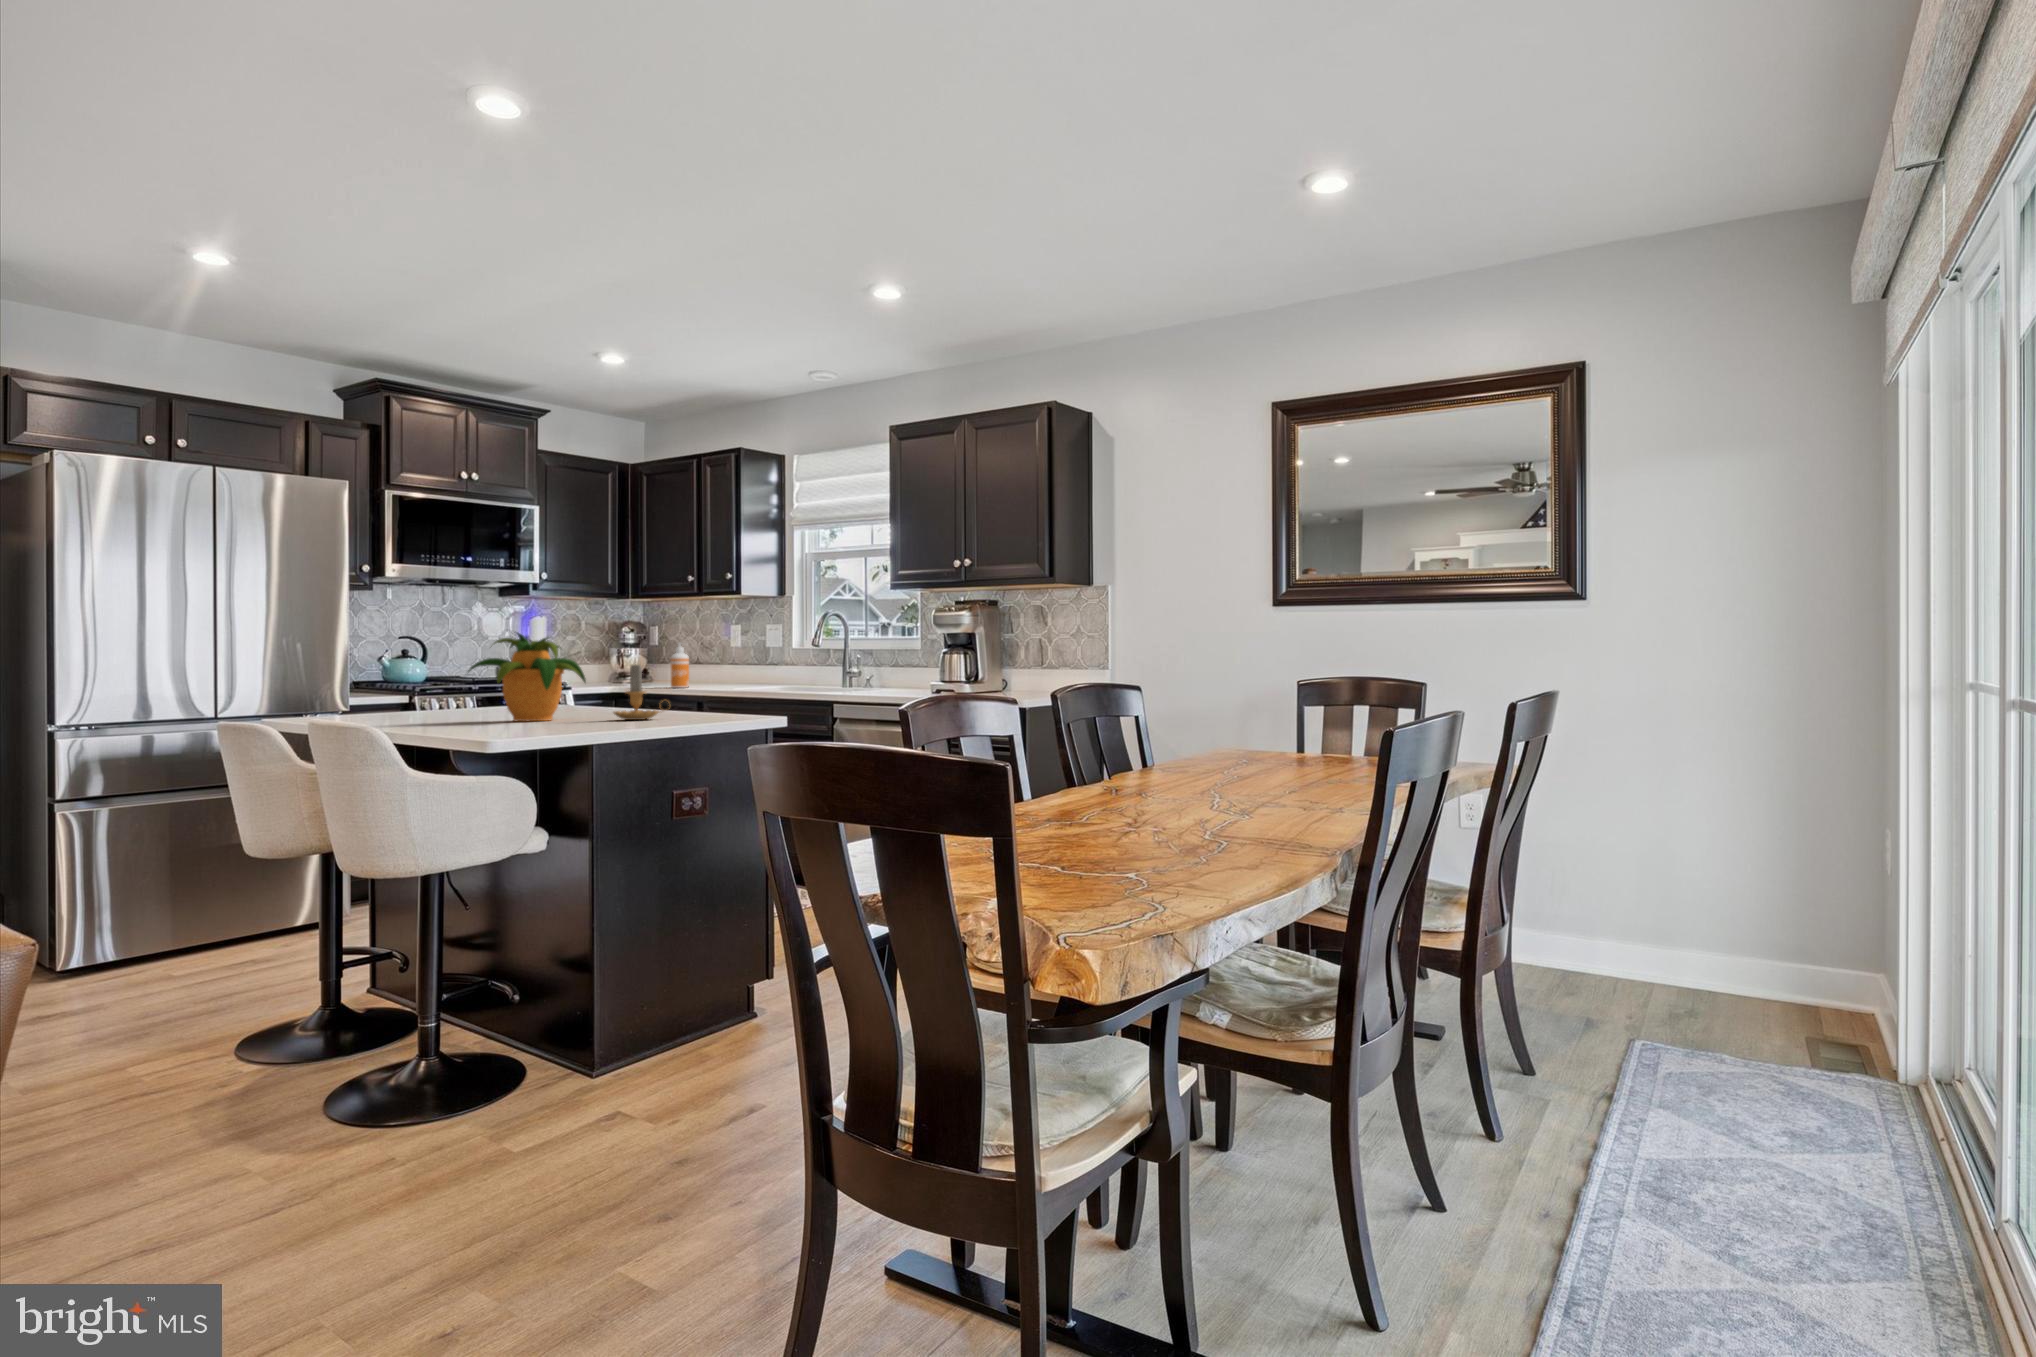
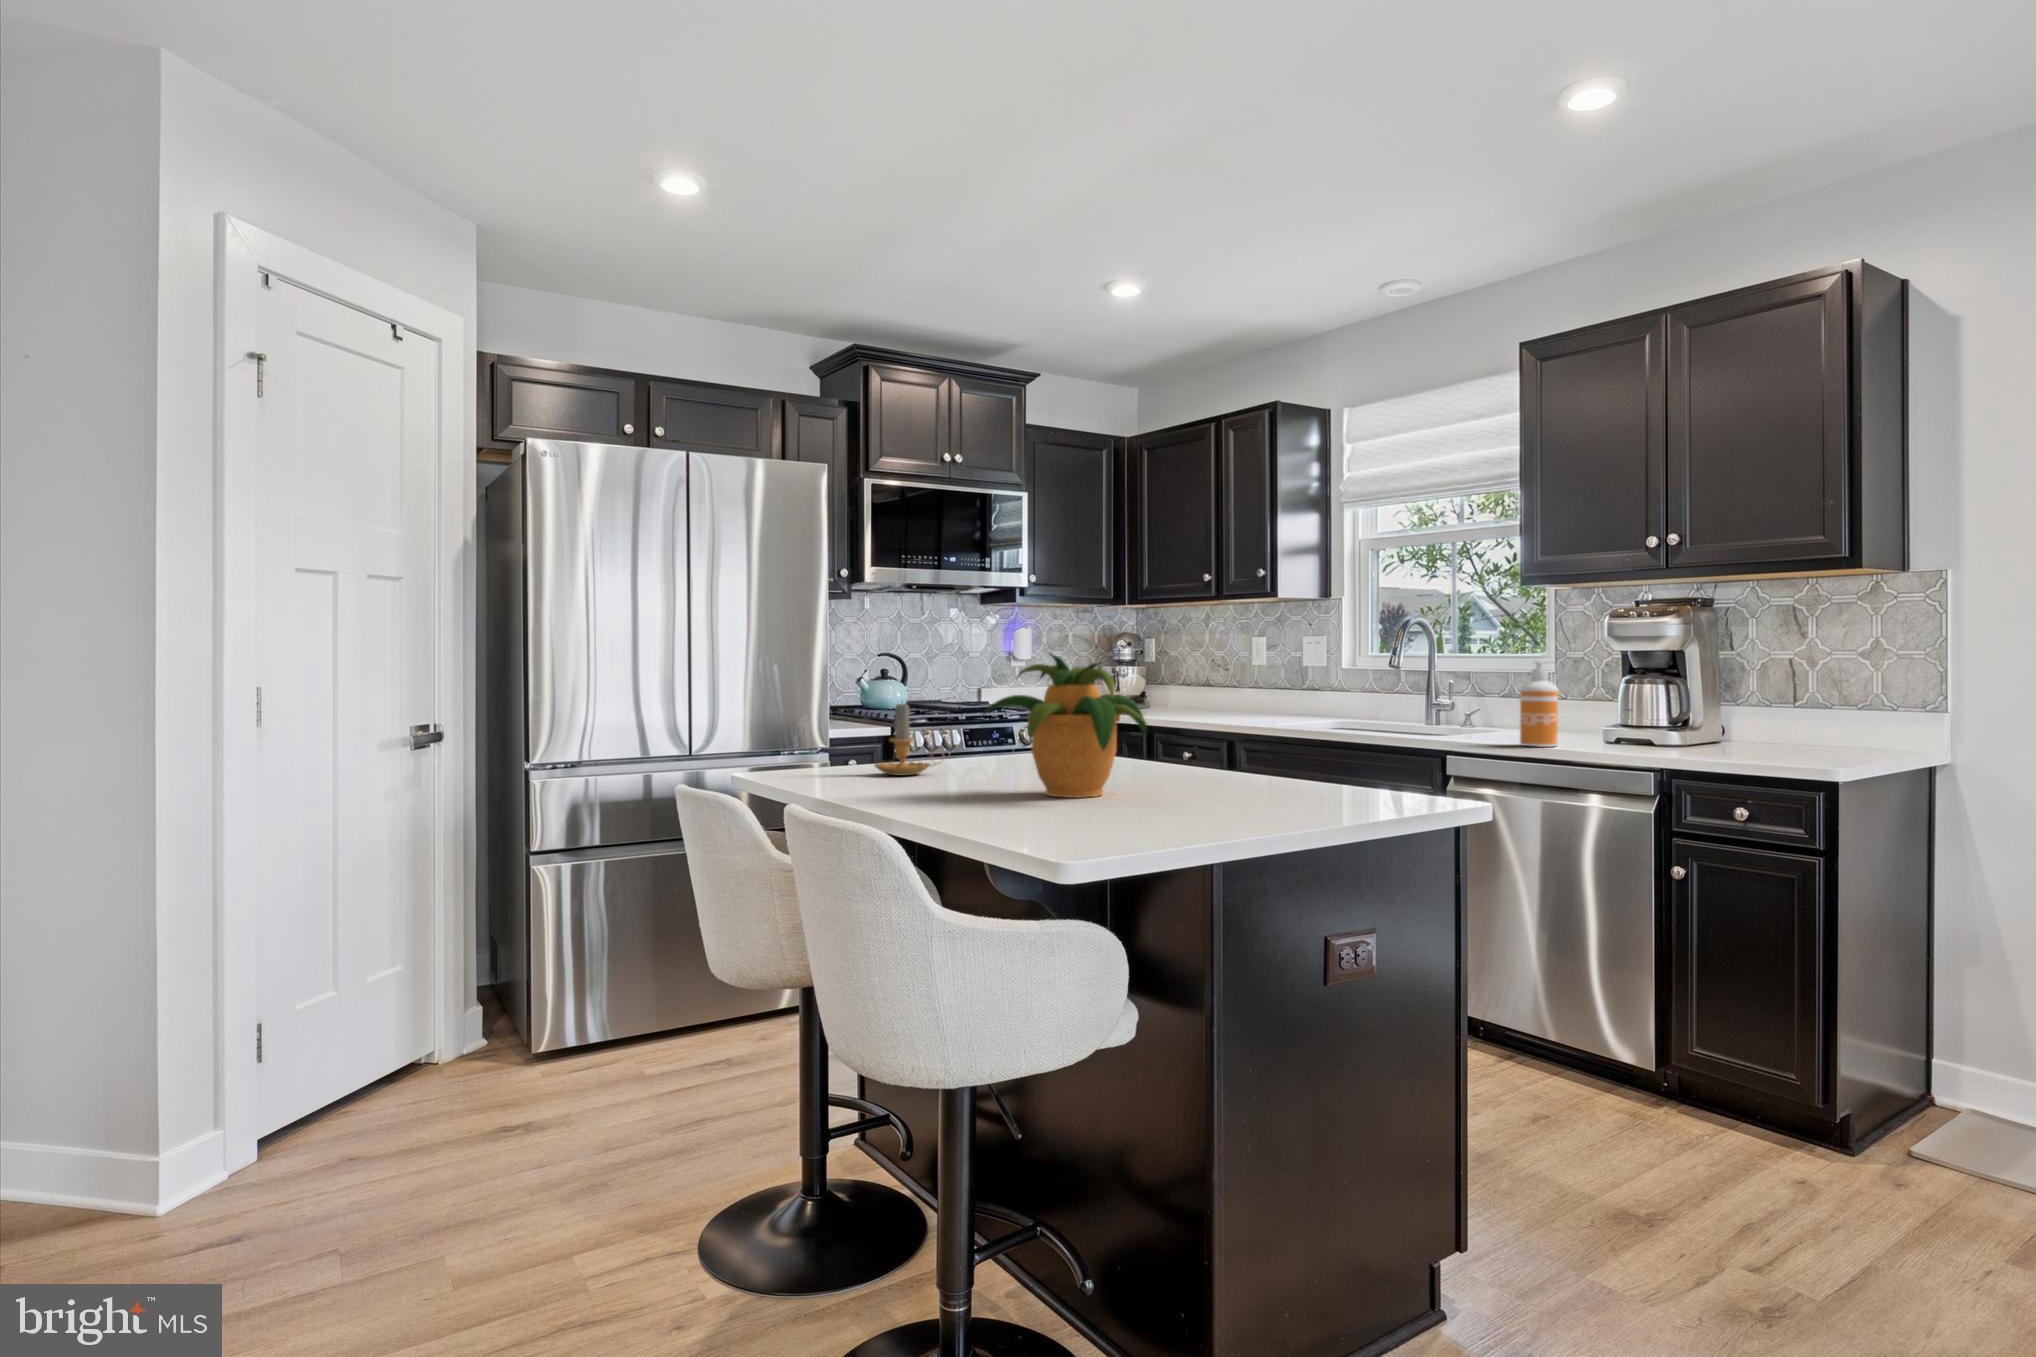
soap dispenser: present [671,643,689,688] -> present [1520,661,1558,747]
candle: present [614,665,670,720] -> present [875,704,944,775]

